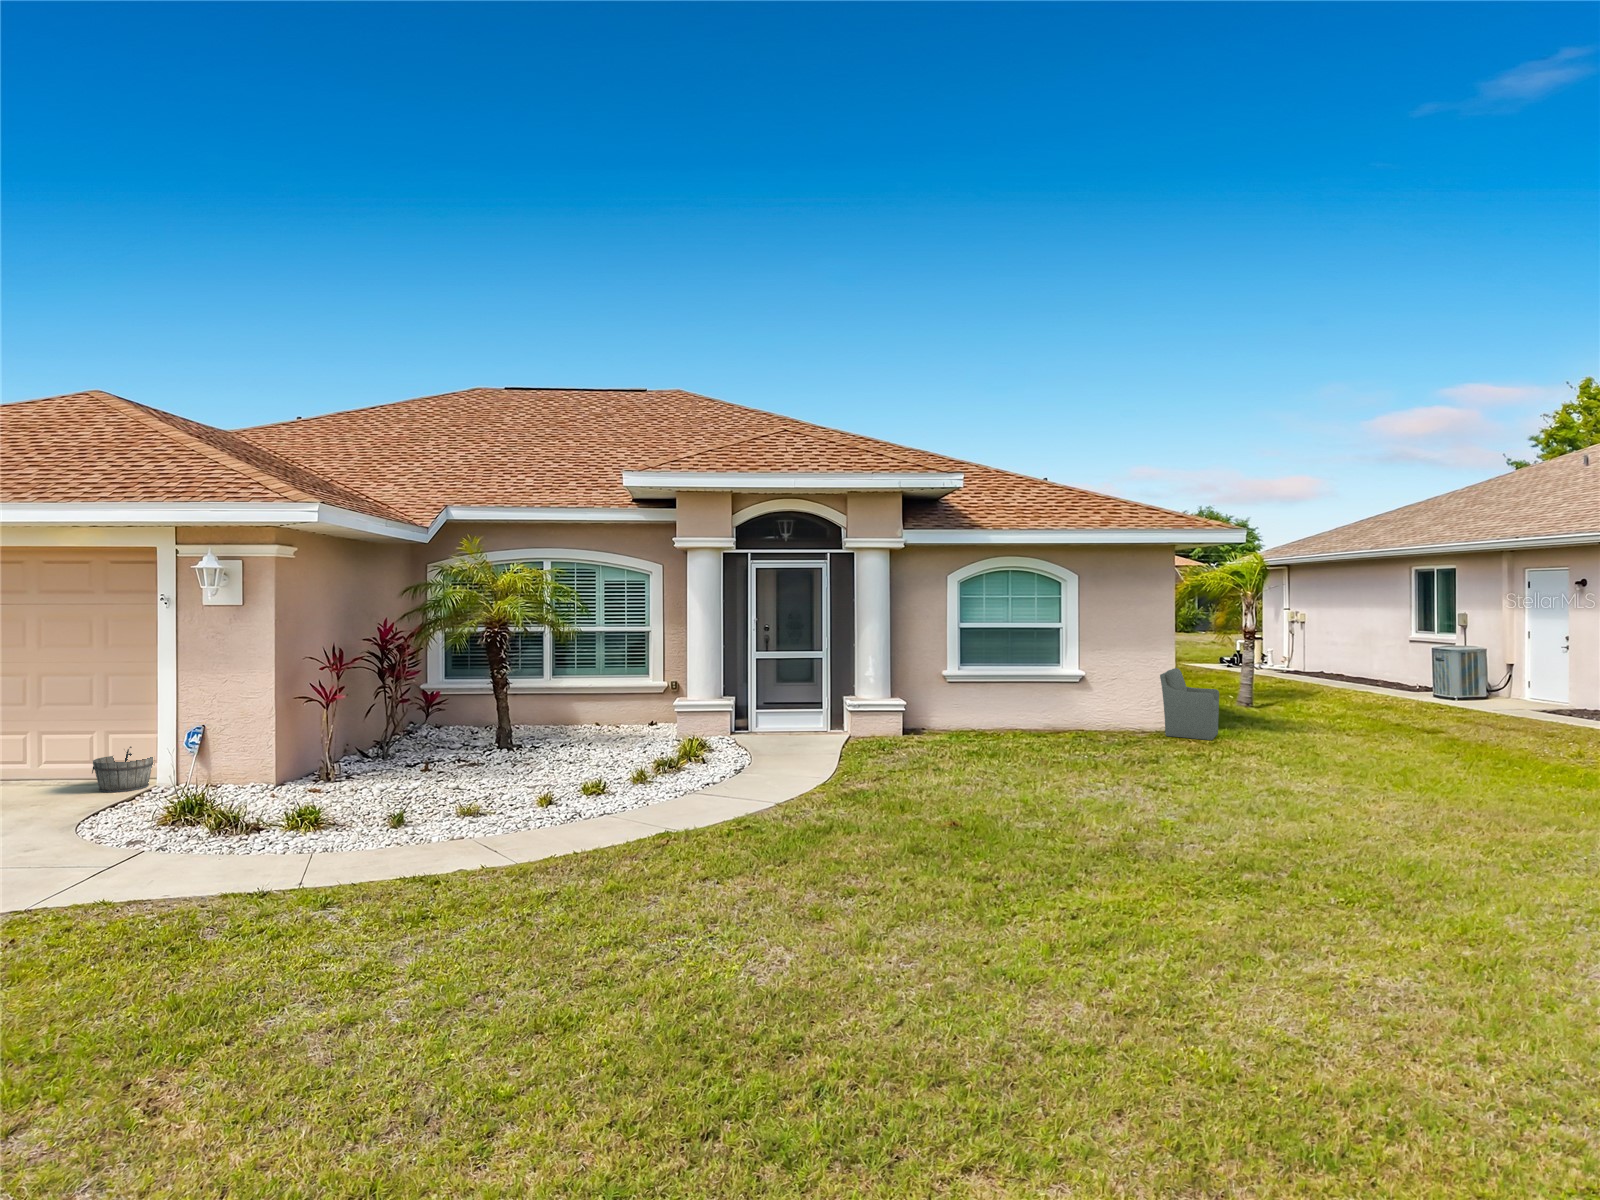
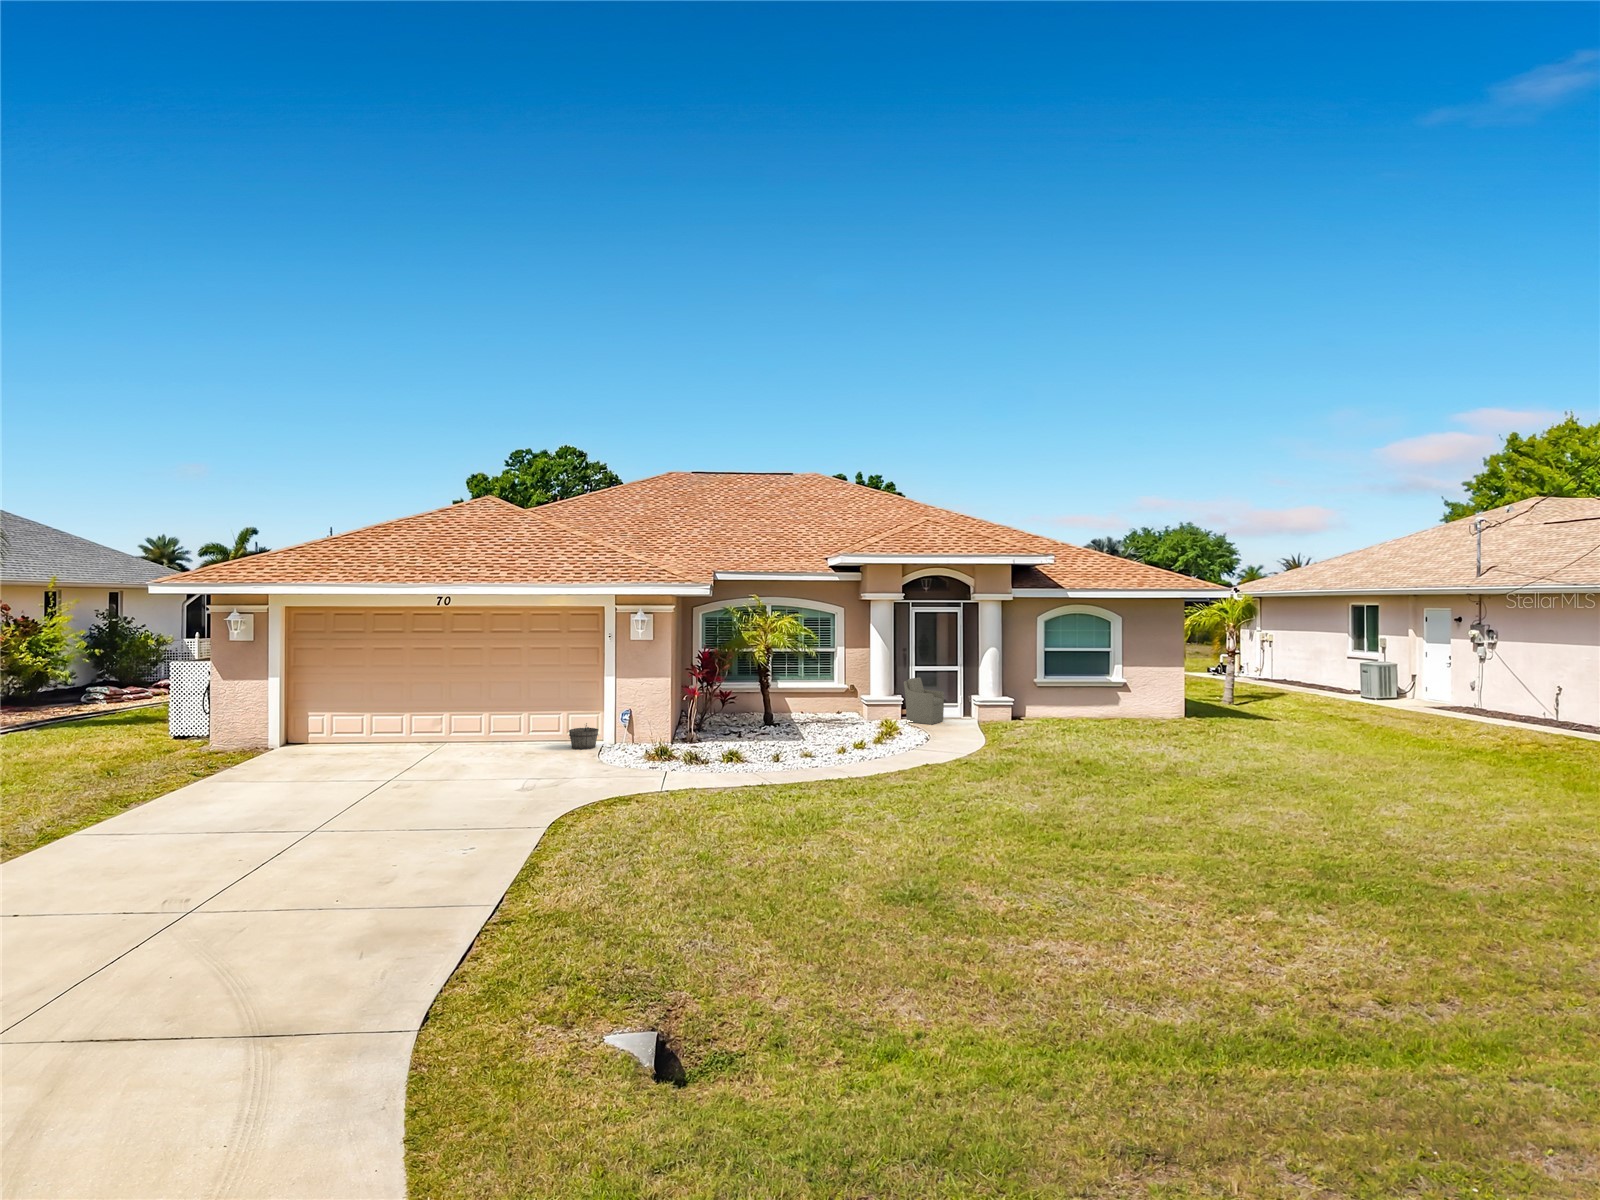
chair: present [1160,668,1219,740] -> present [904,677,944,725]

